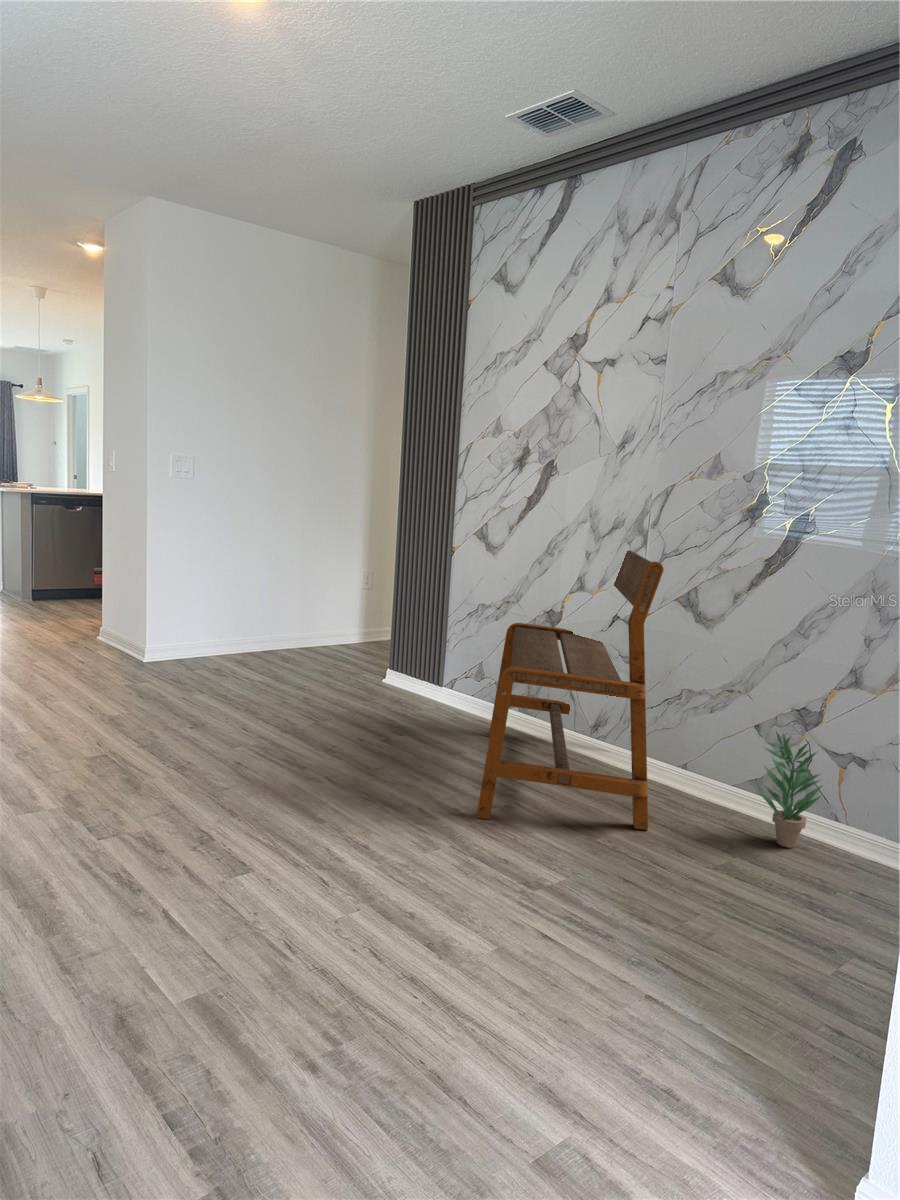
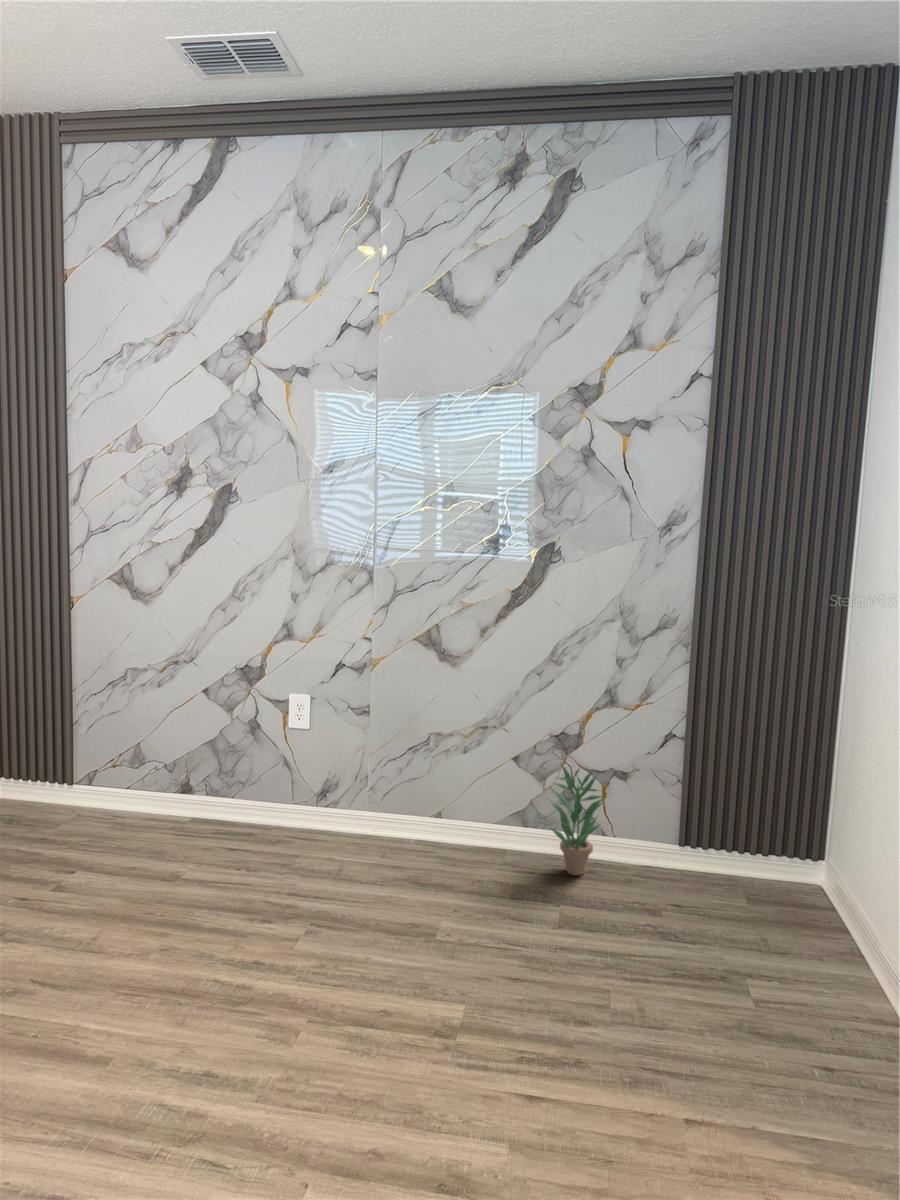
bench: present [476,548,664,830] -> none [185,581,465,959]

